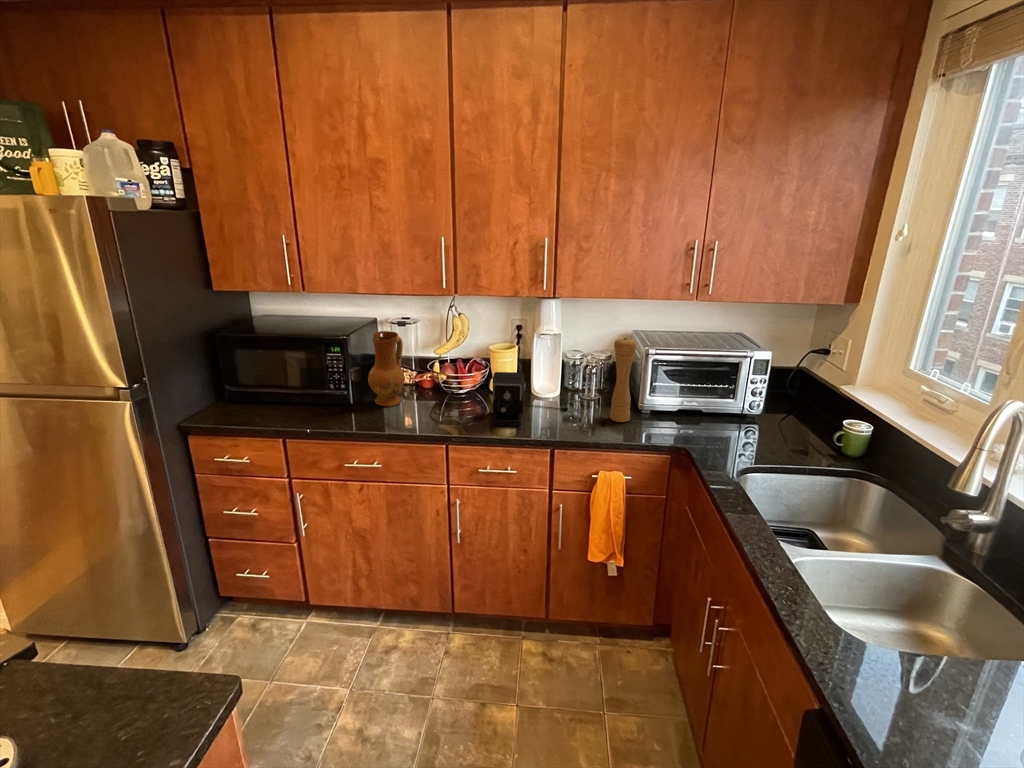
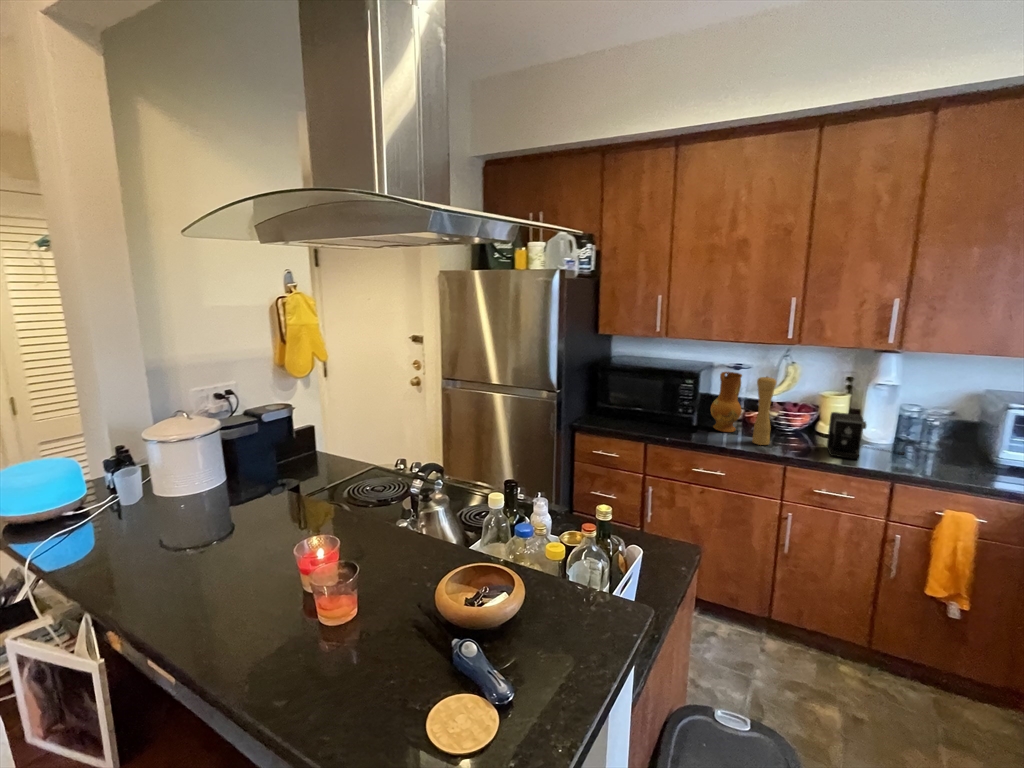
pepper mill: present [610,338,637,422] -> present [752,376,776,445]

